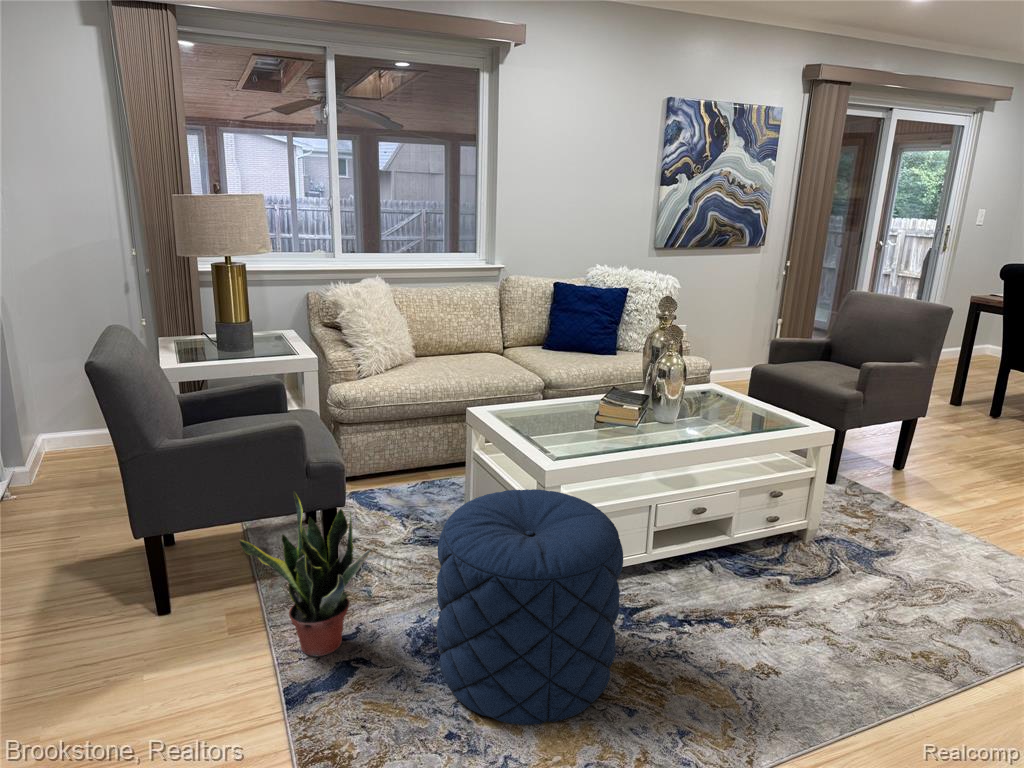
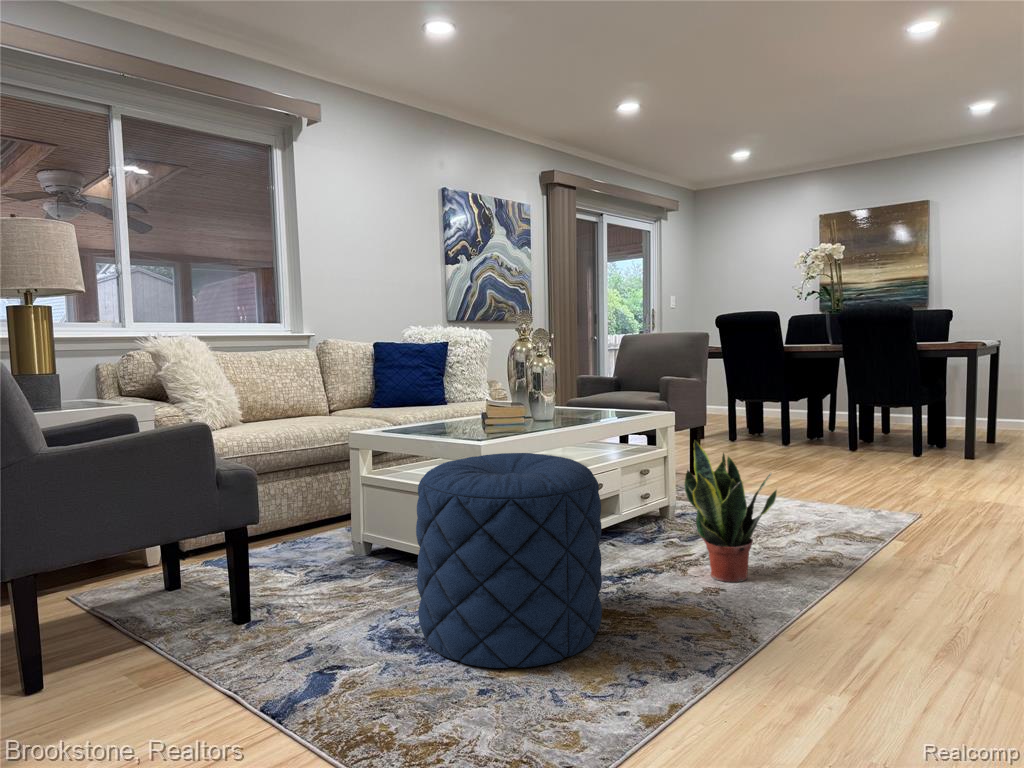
potted plant: present [239,492,372,656] -> present [684,440,777,582]

